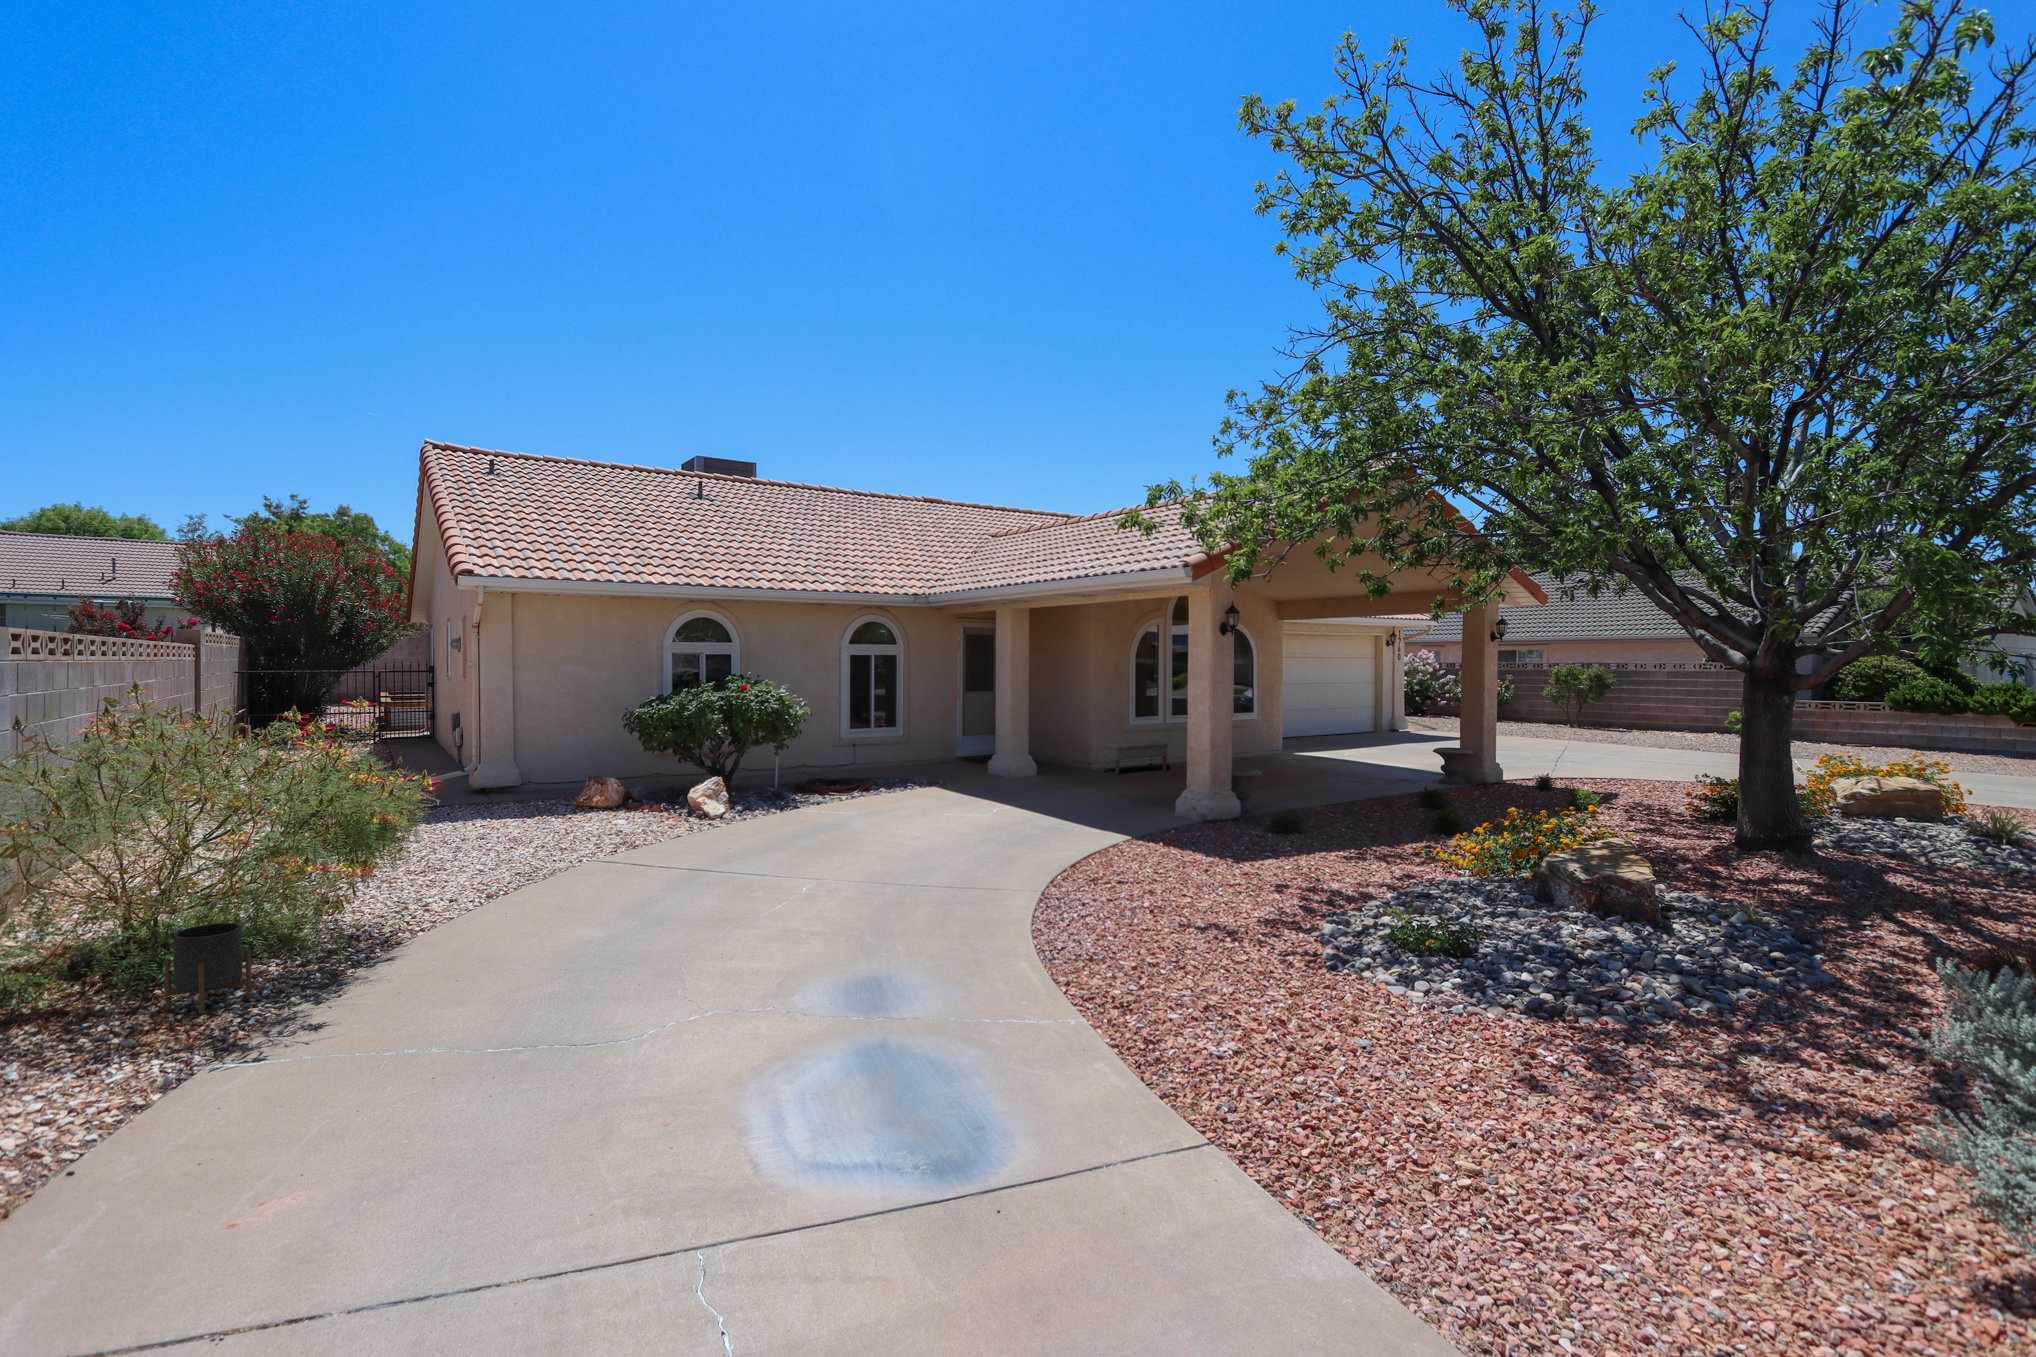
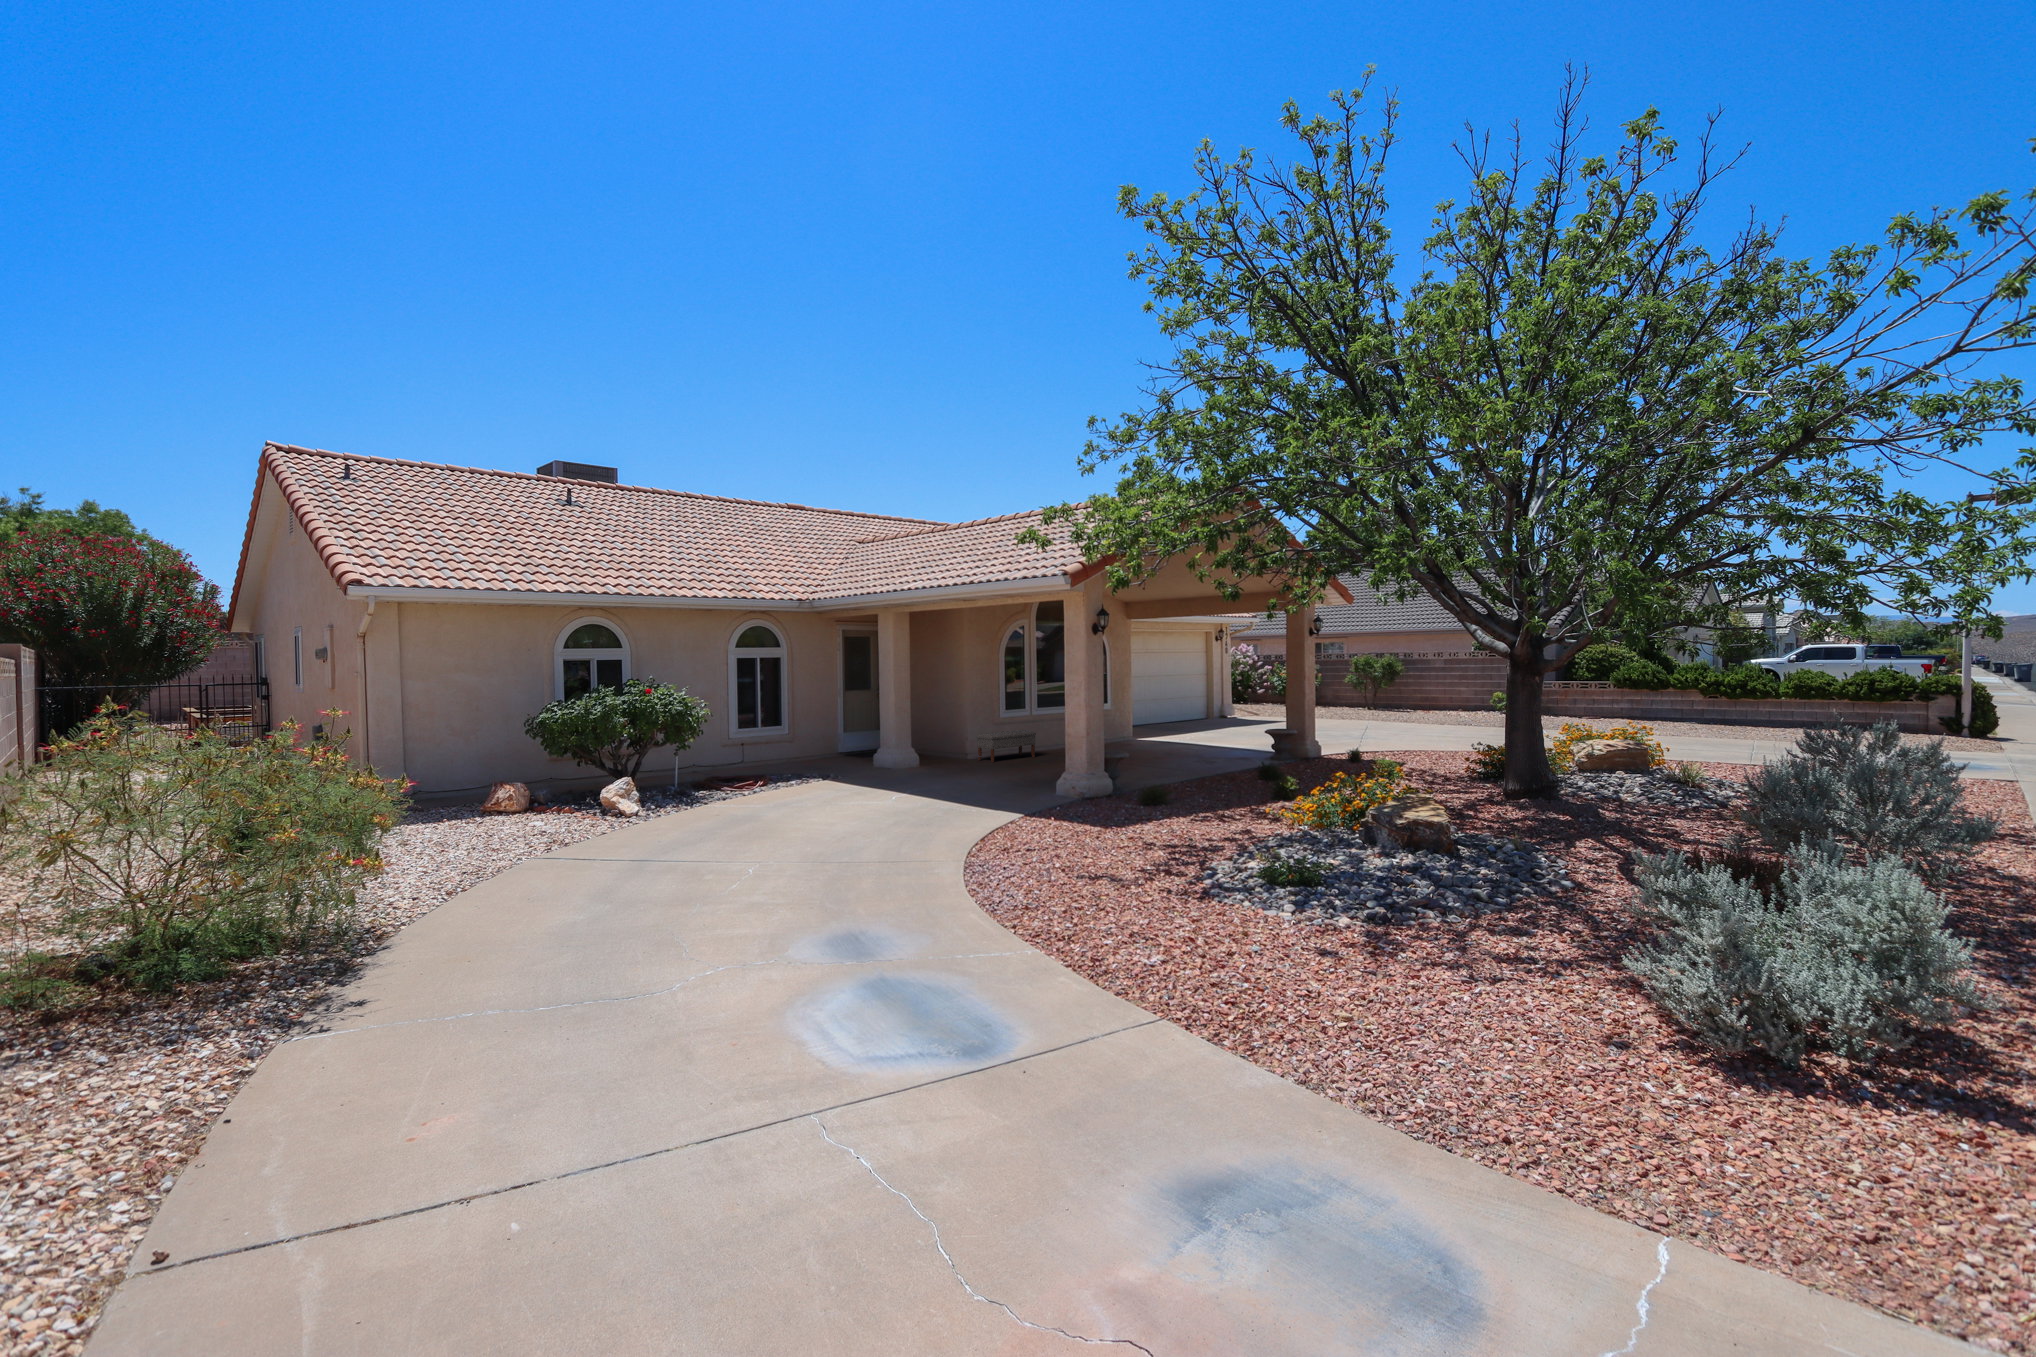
planter: present [165,923,252,1015] -> none [212,916,292,998]

